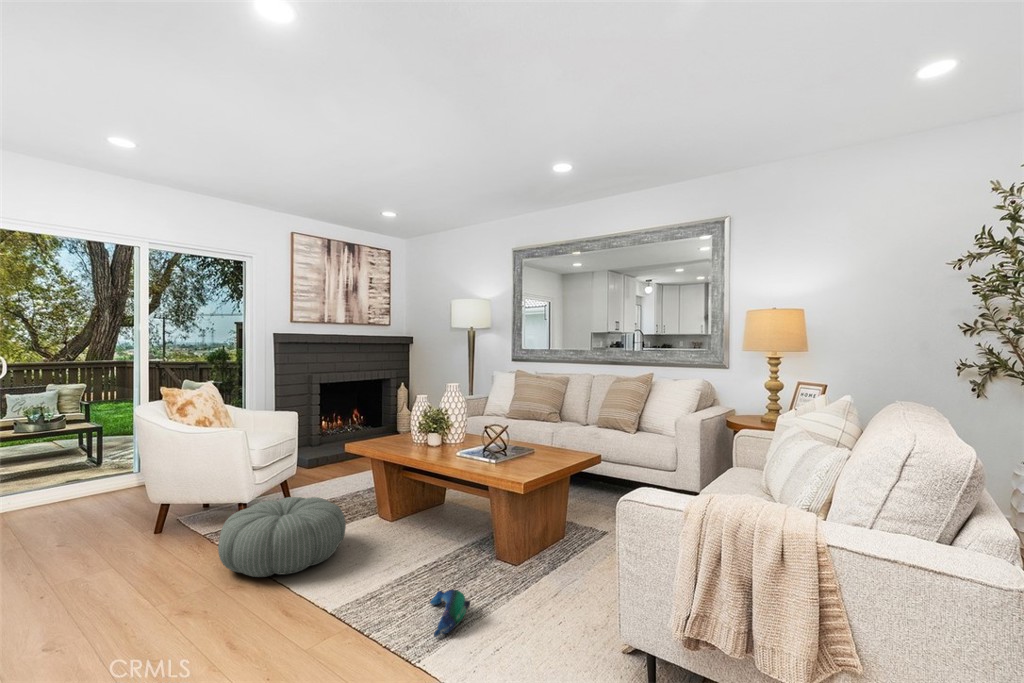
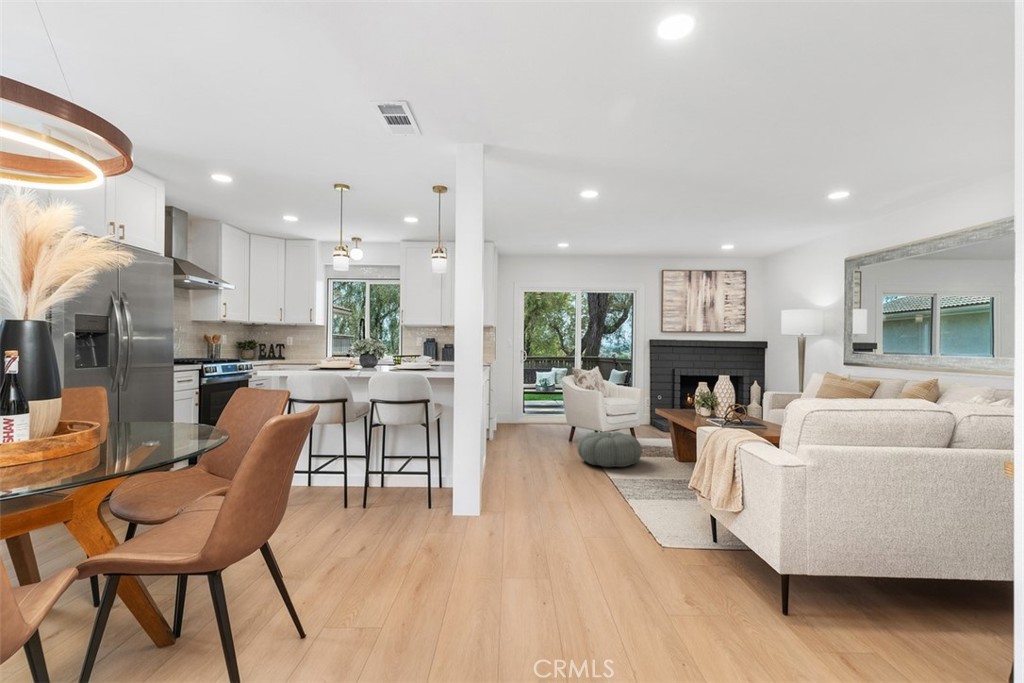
plush toy: present [430,590,470,637] -> none [640,487,668,504]

